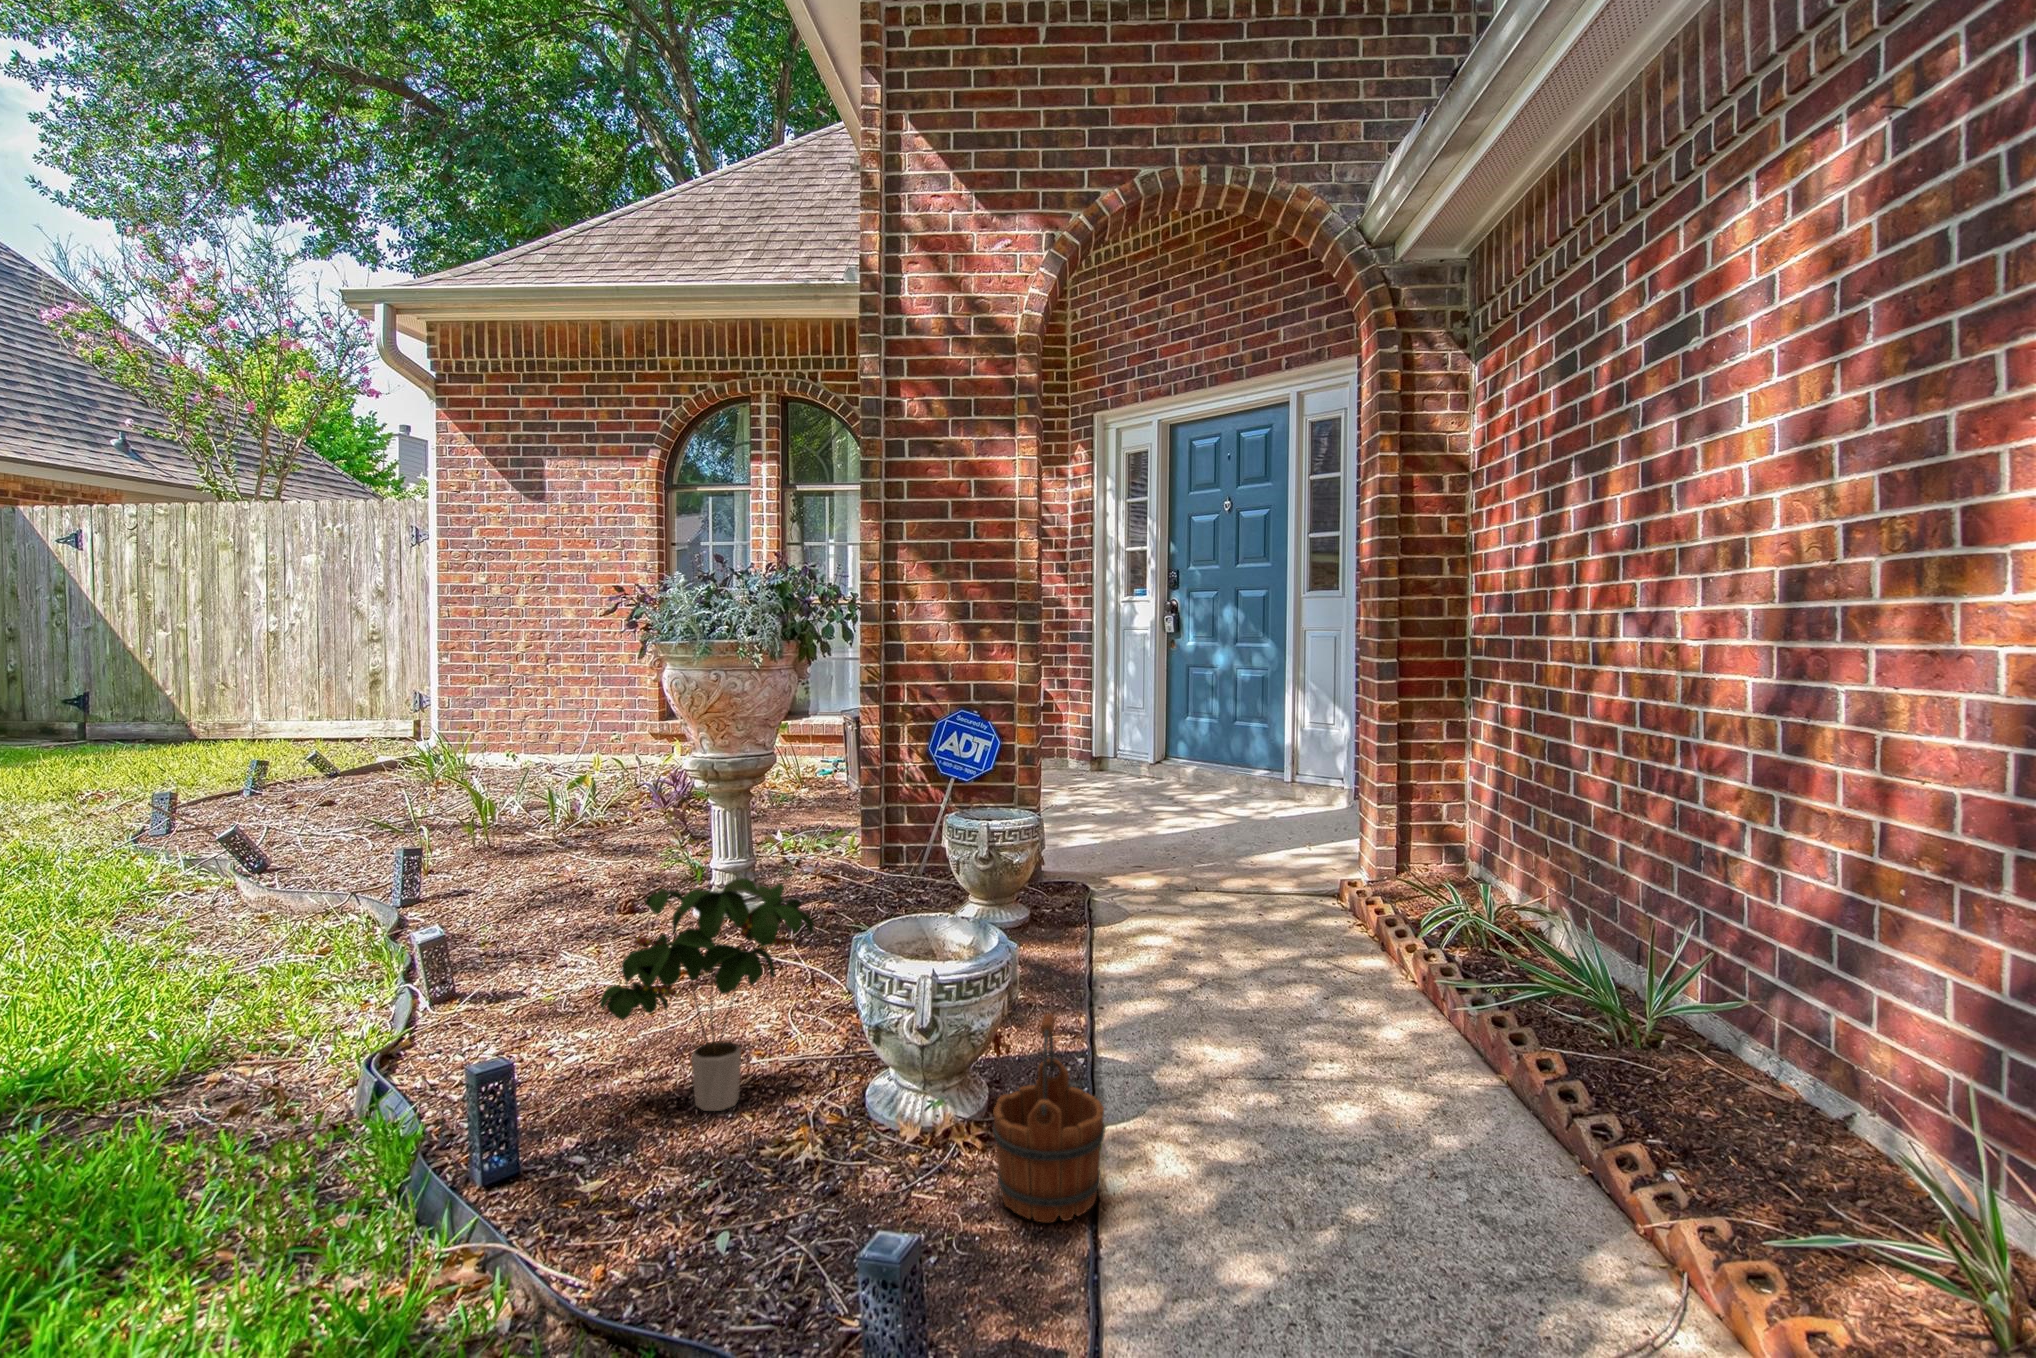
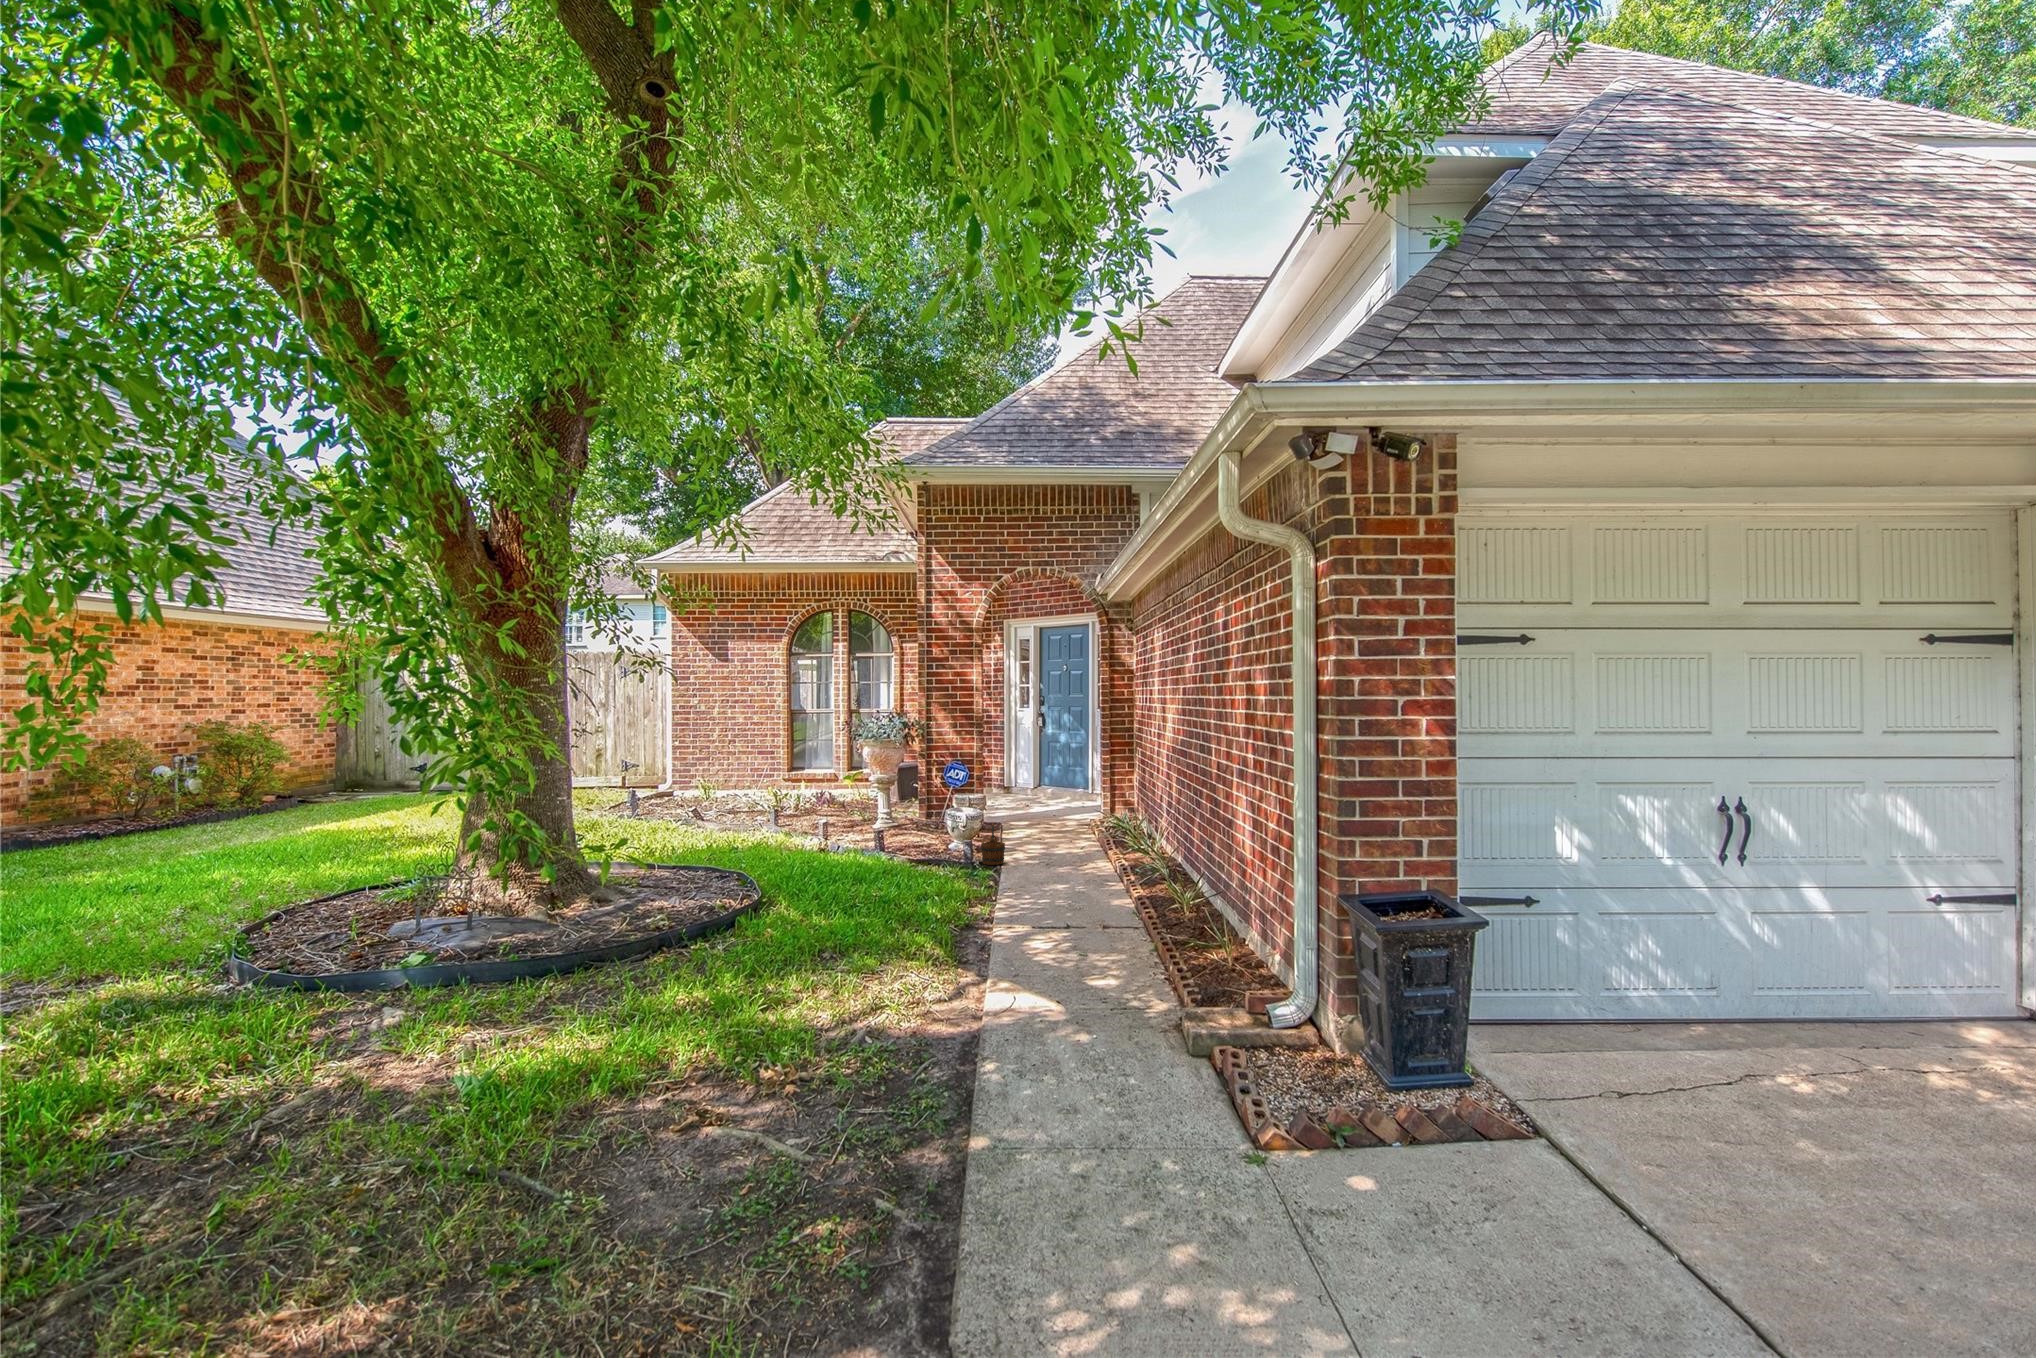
potted plant: present [600,878,814,1111] -> none [884,801,932,857]

